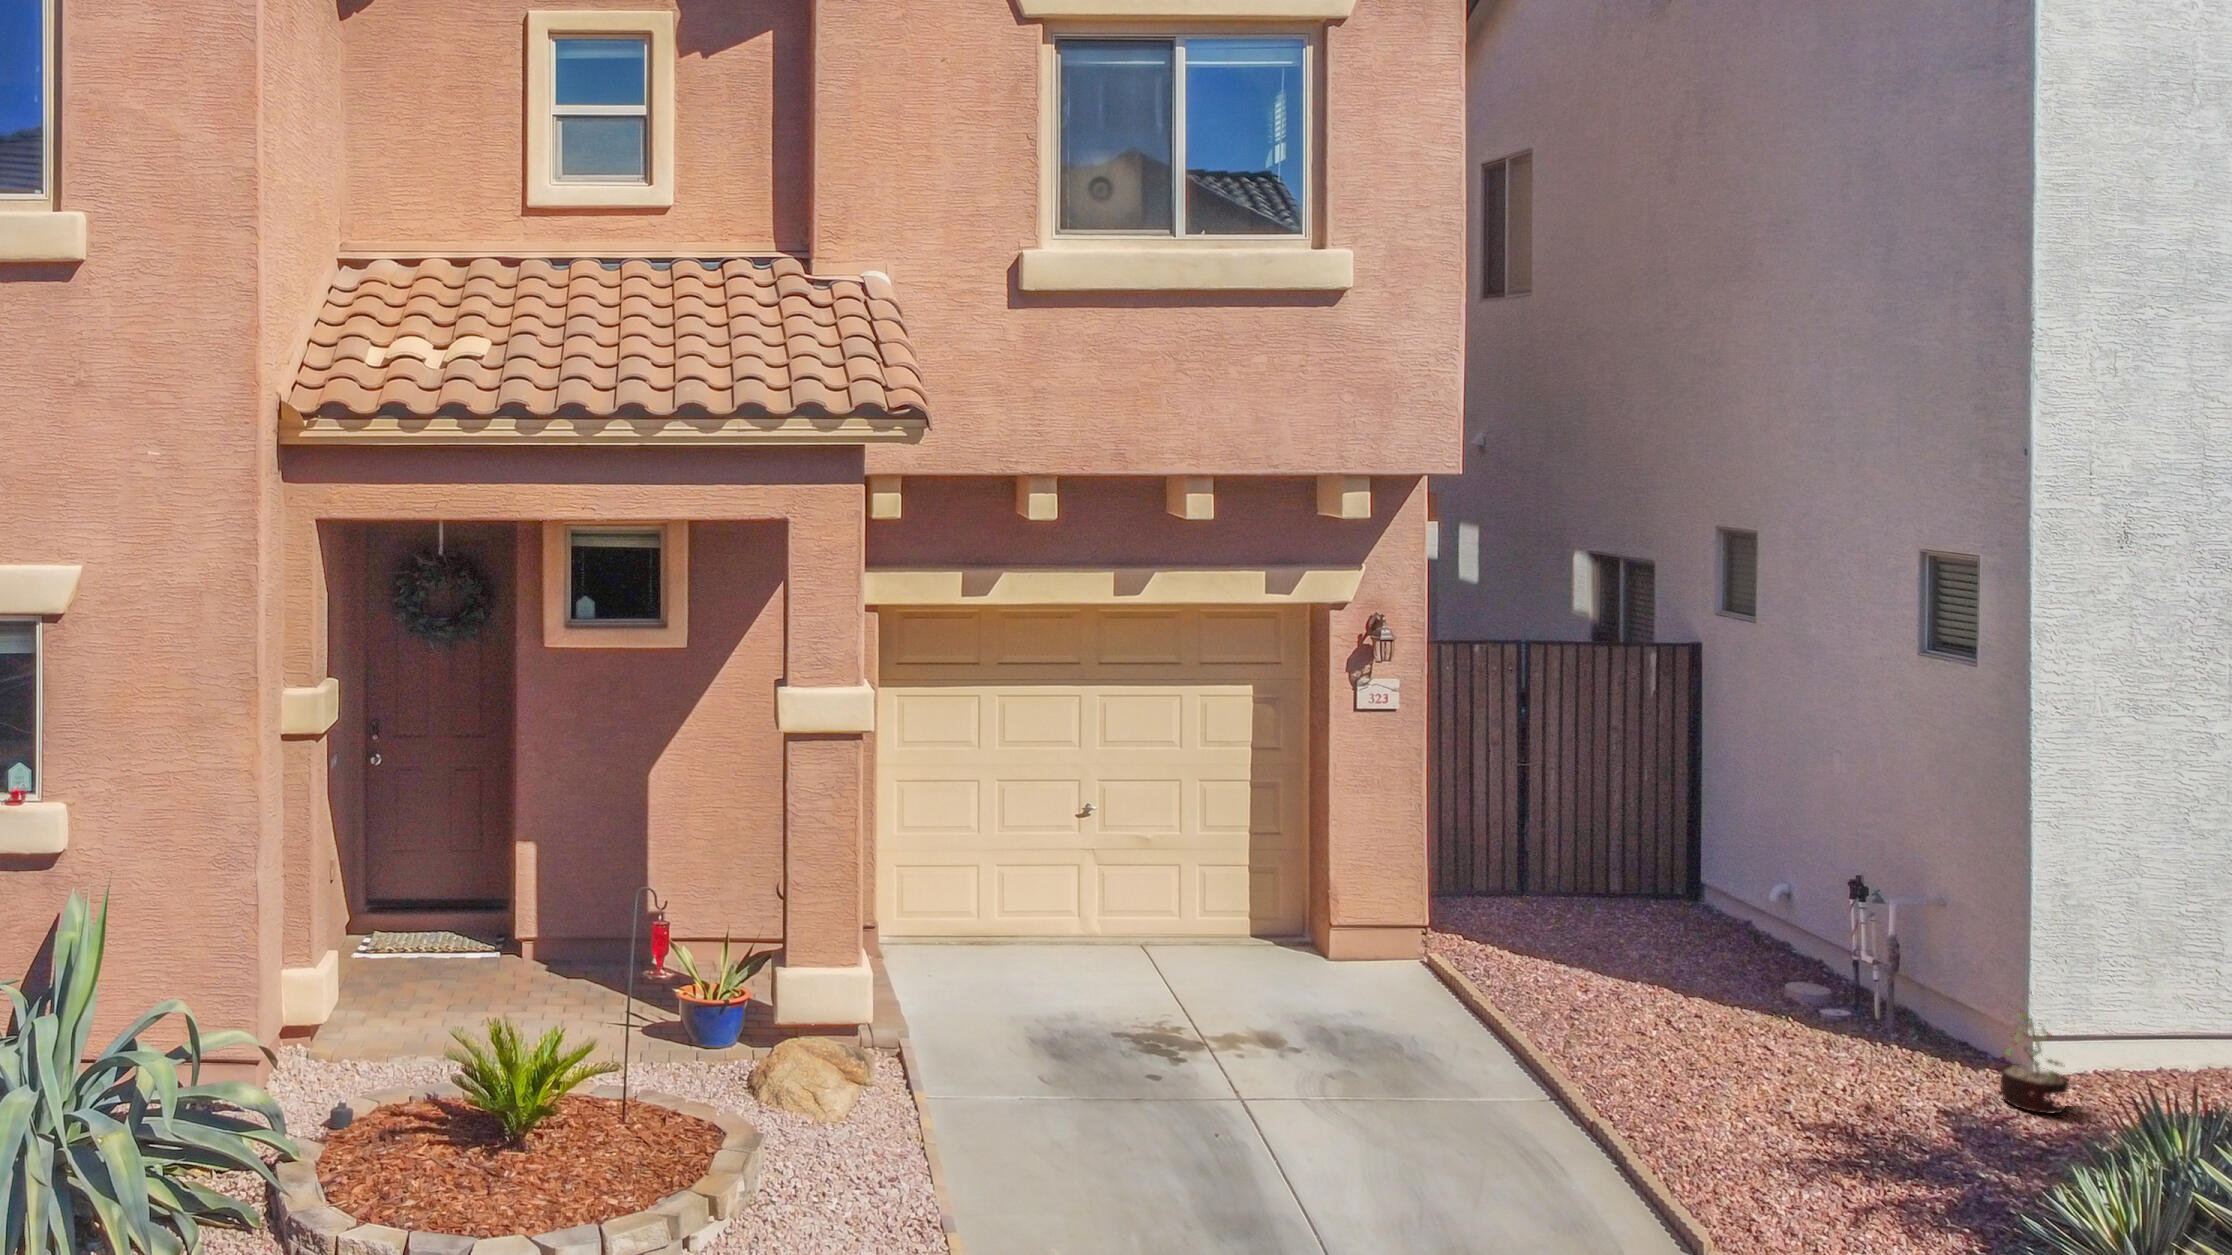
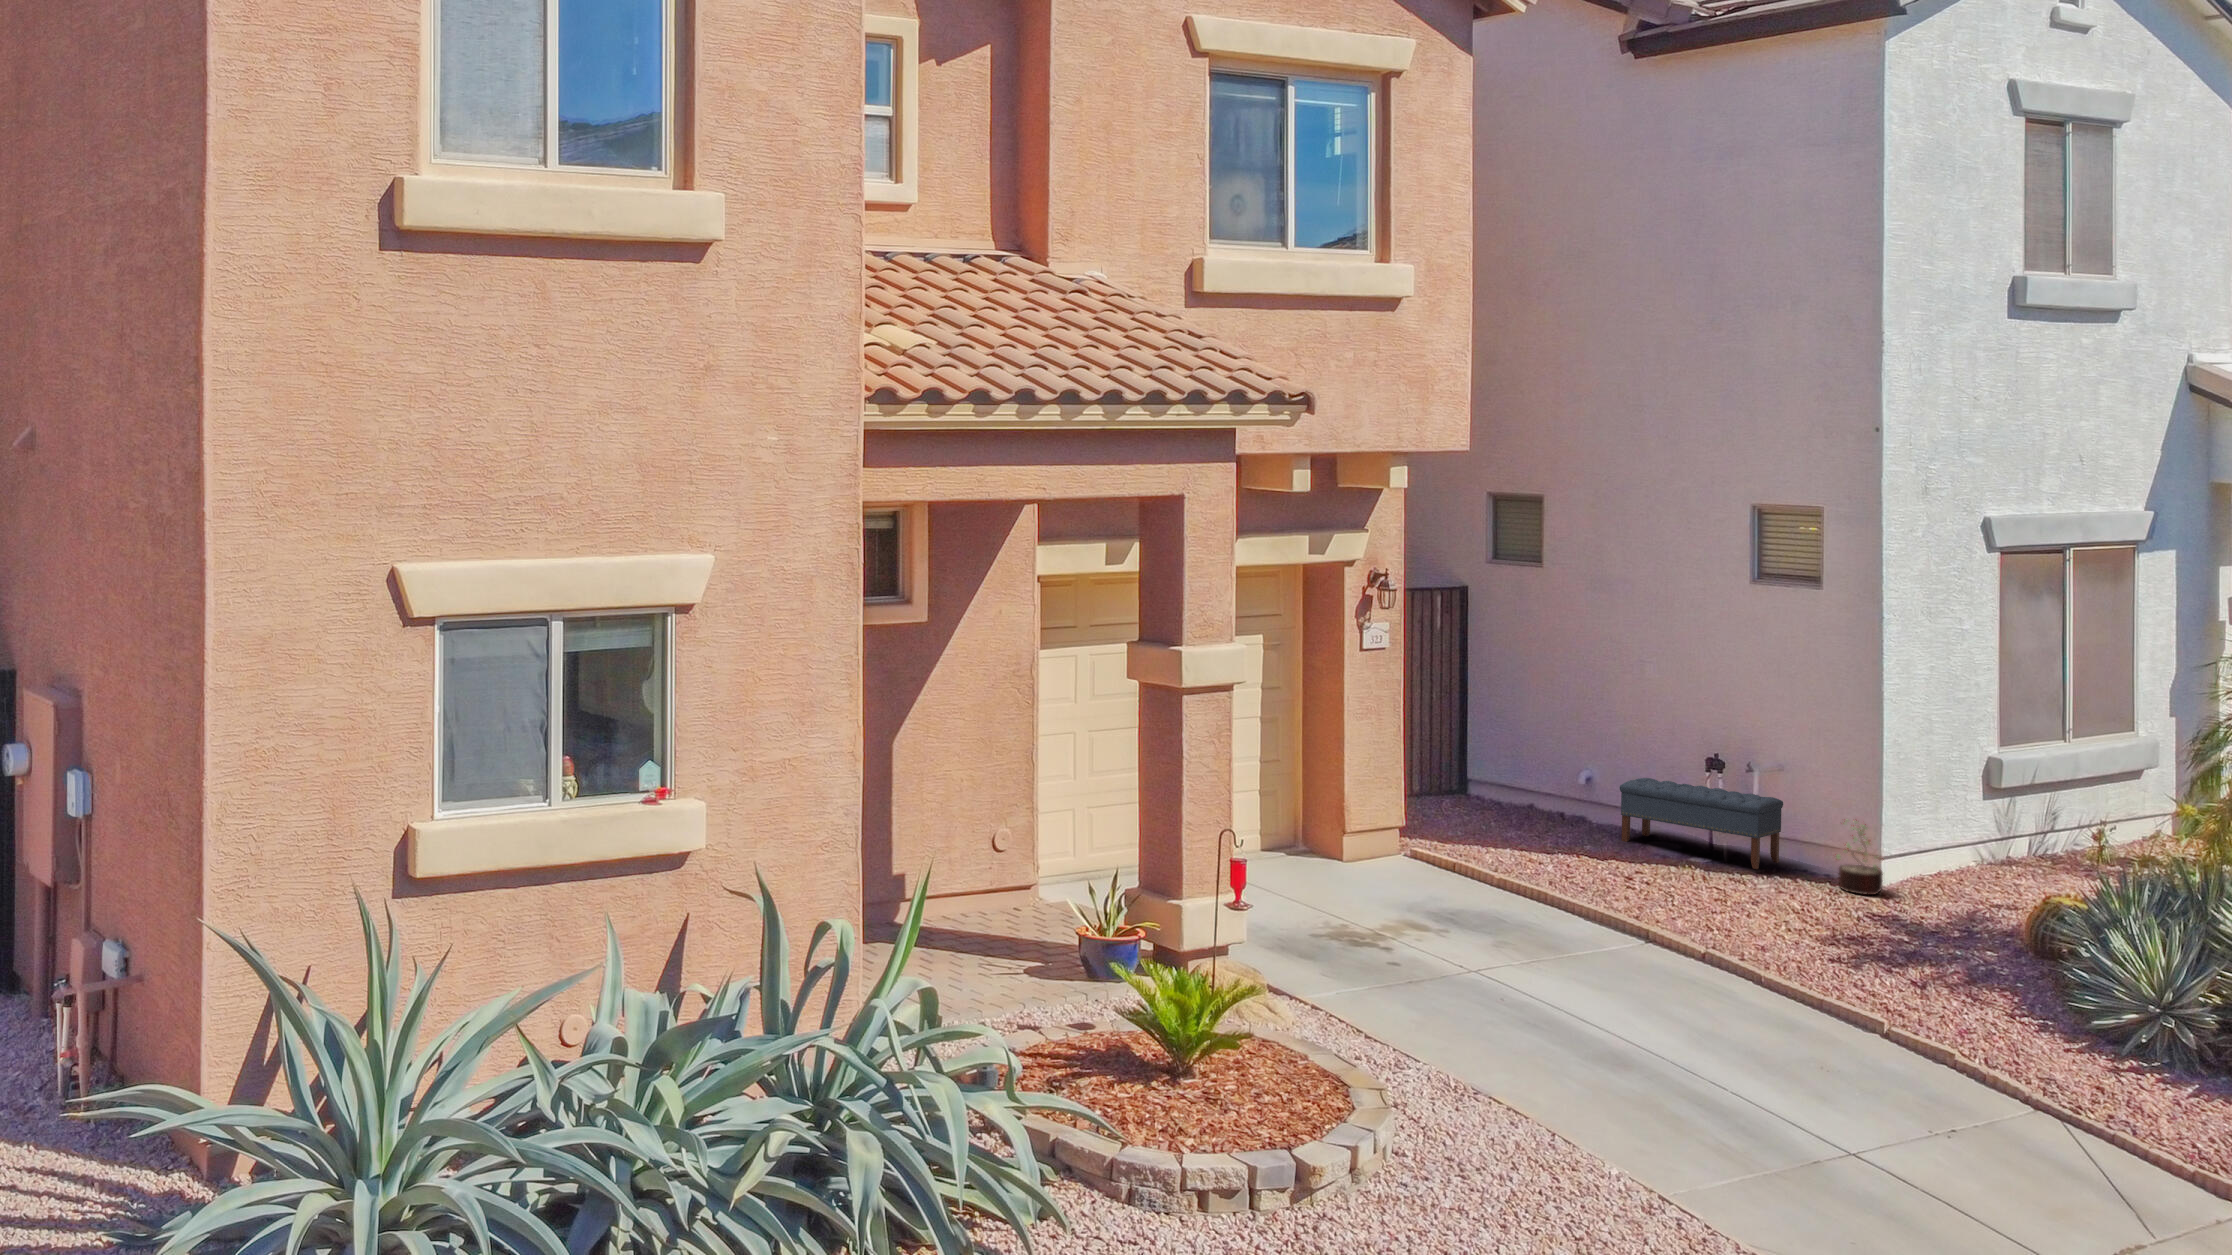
bench: none [1737,911,1951,1053] -> present [1620,778,1783,869]

